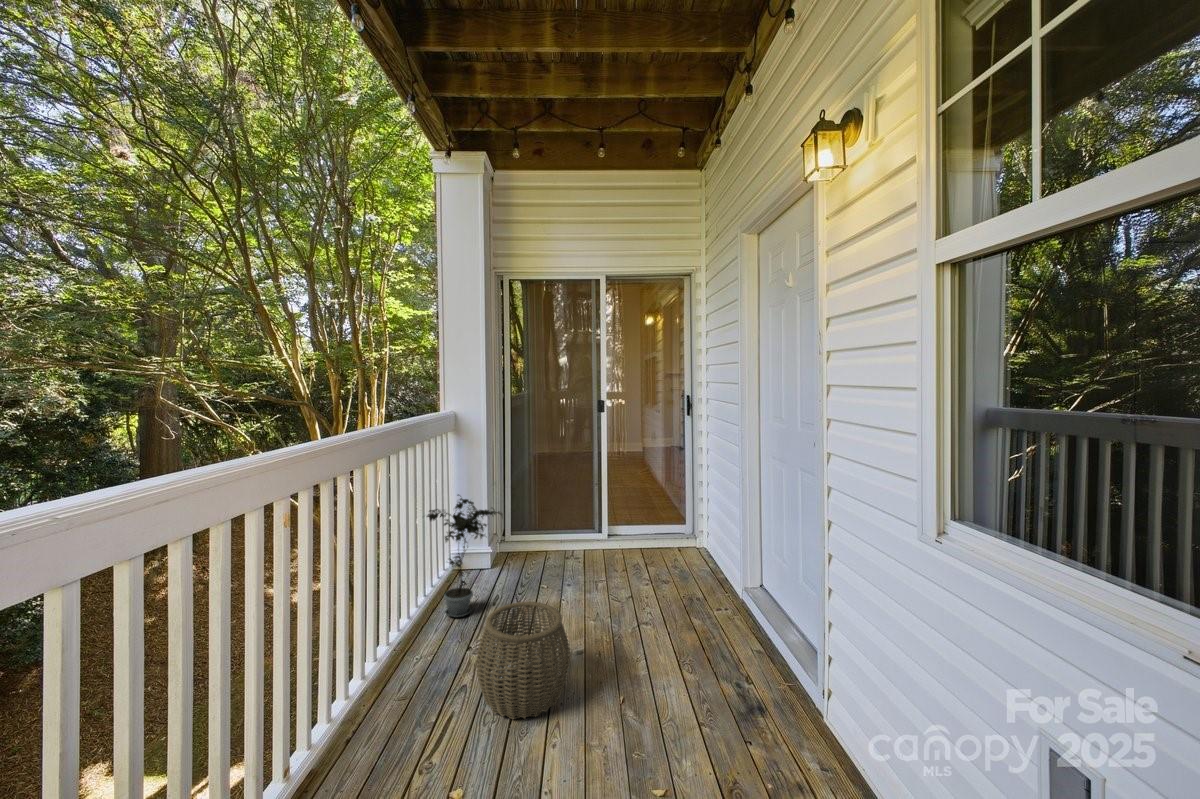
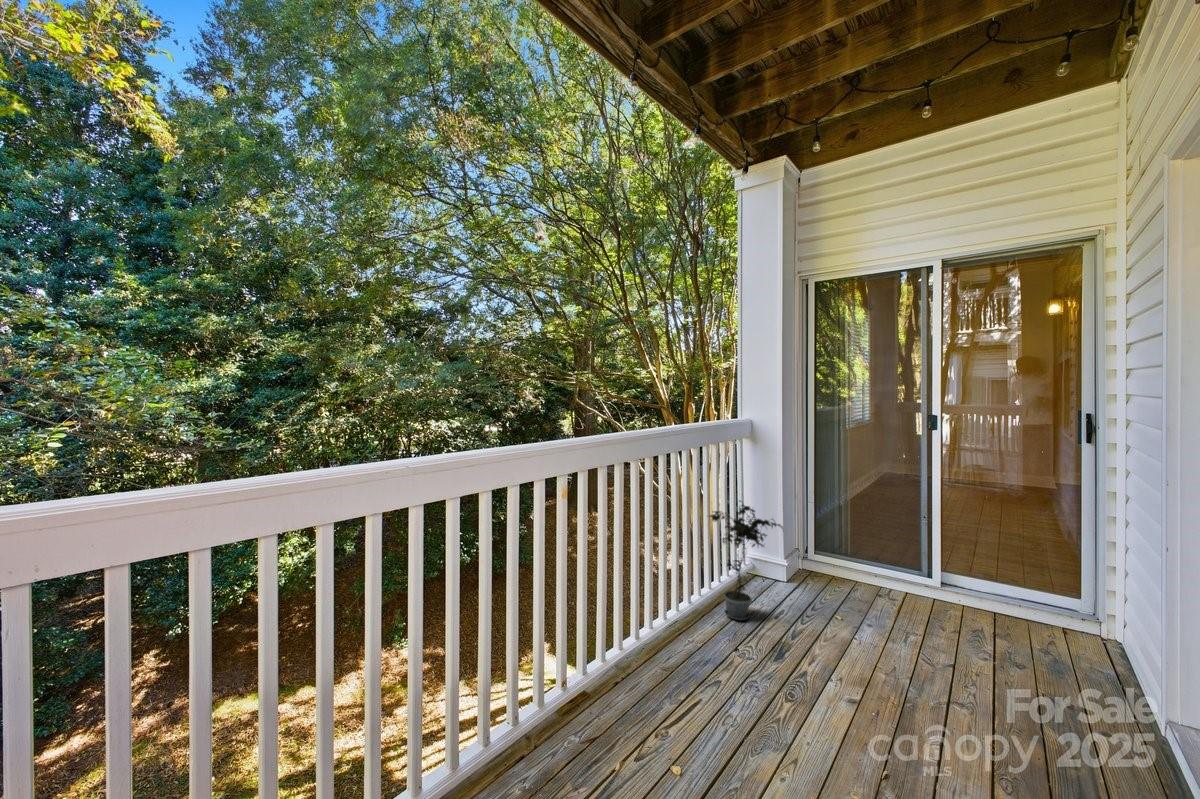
woven basket: present [476,602,570,719] -> none [722,618,824,741]

